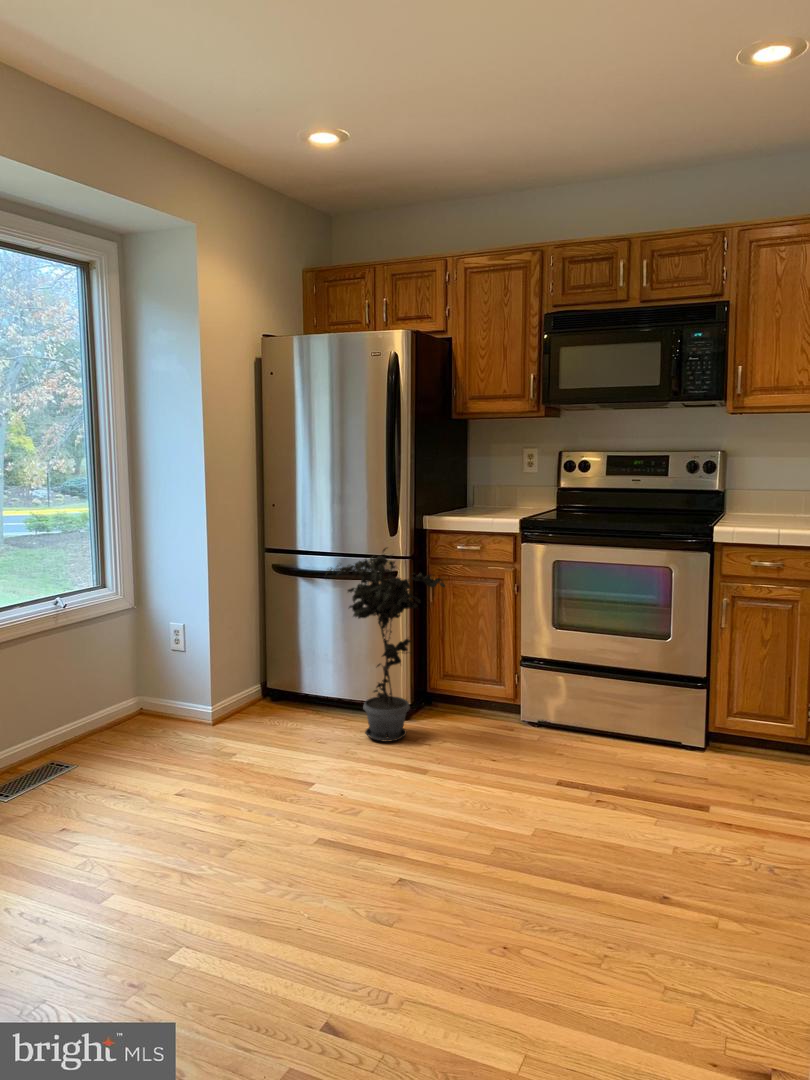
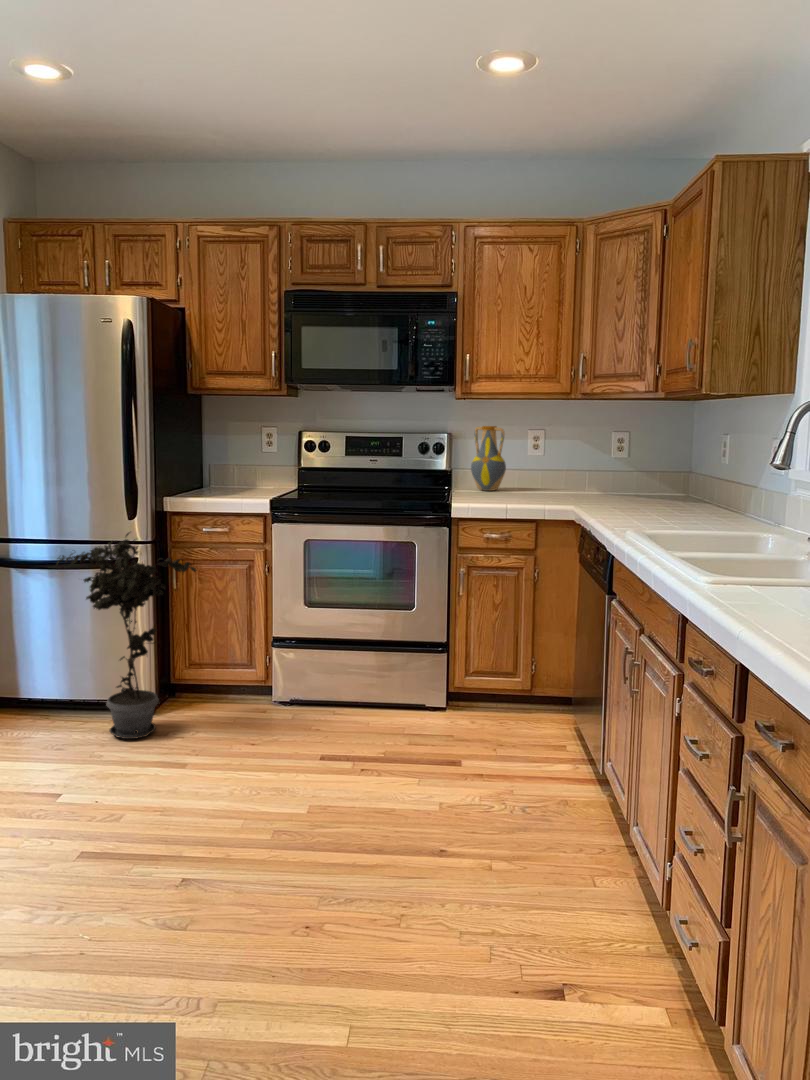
vase: none [746,443,787,514] -> present [471,426,506,491]

